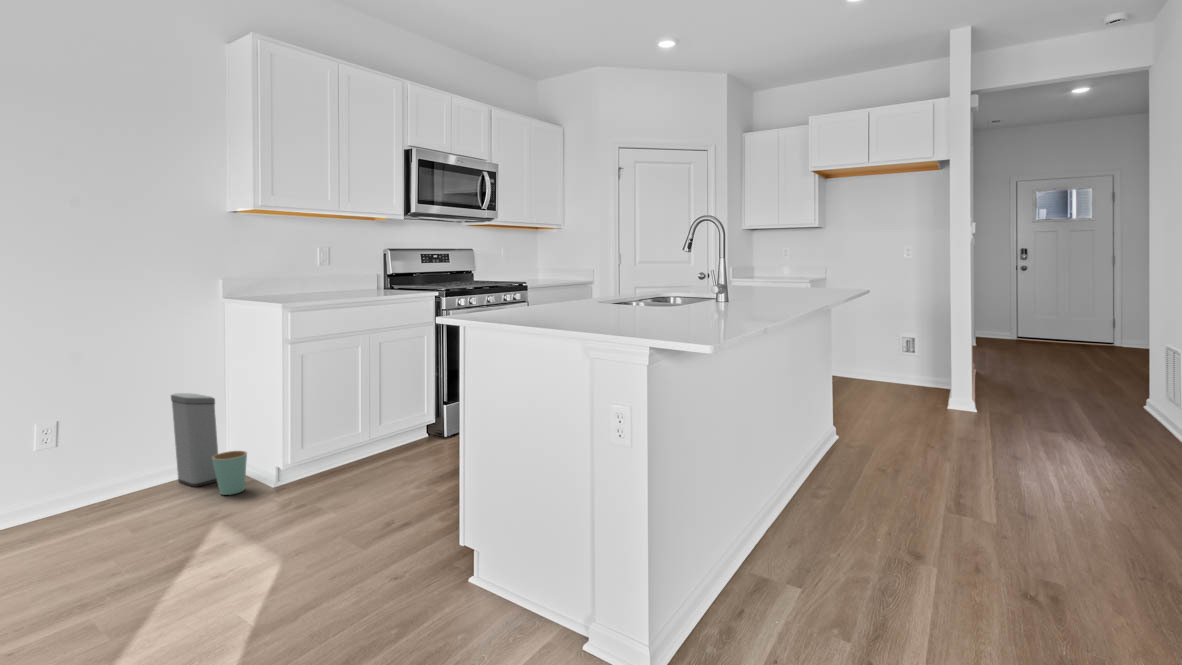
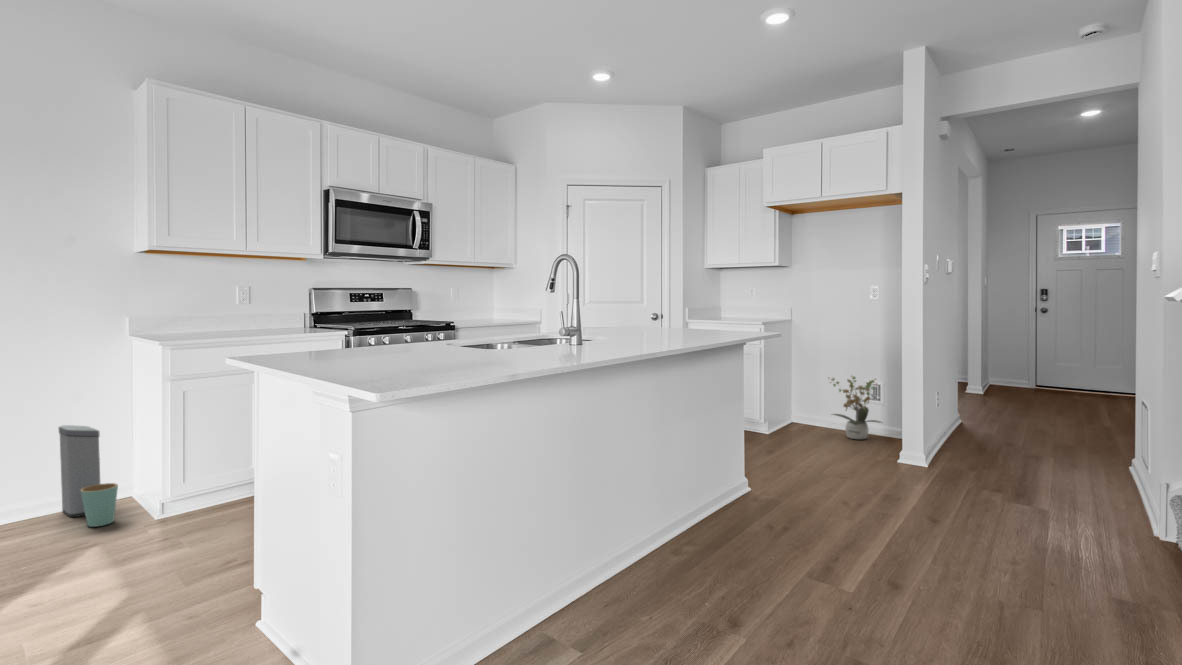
potted plant: none [867,330,920,389] -> present [832,377,881,439]

